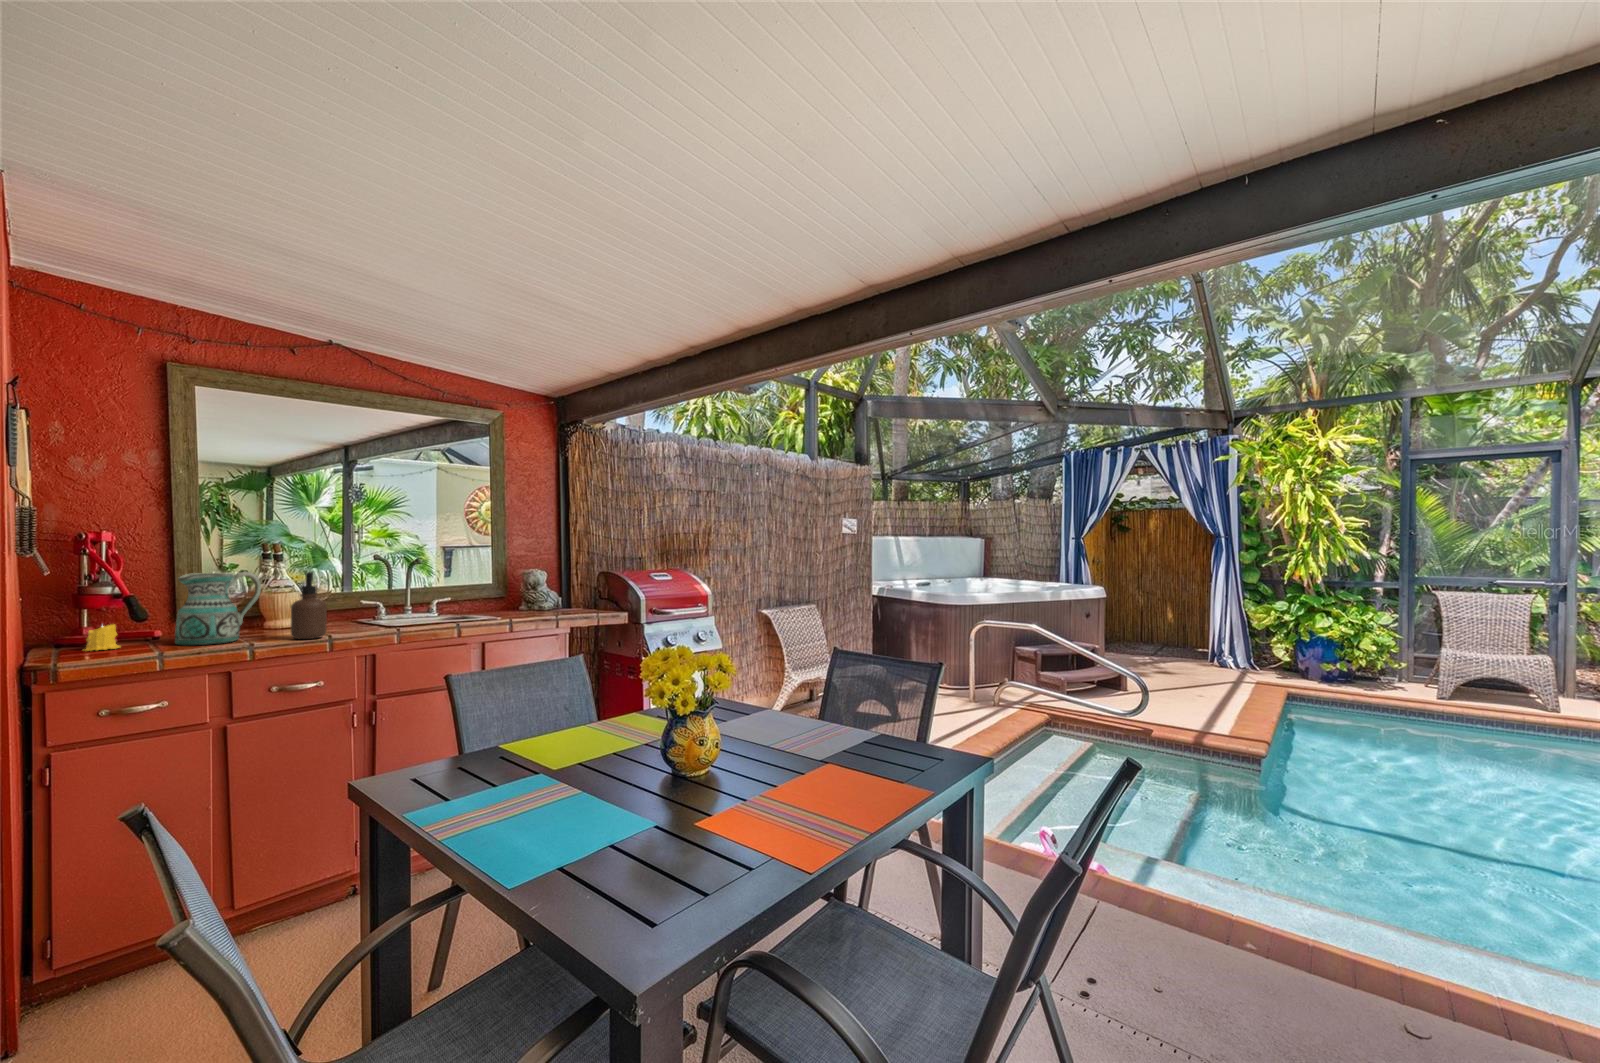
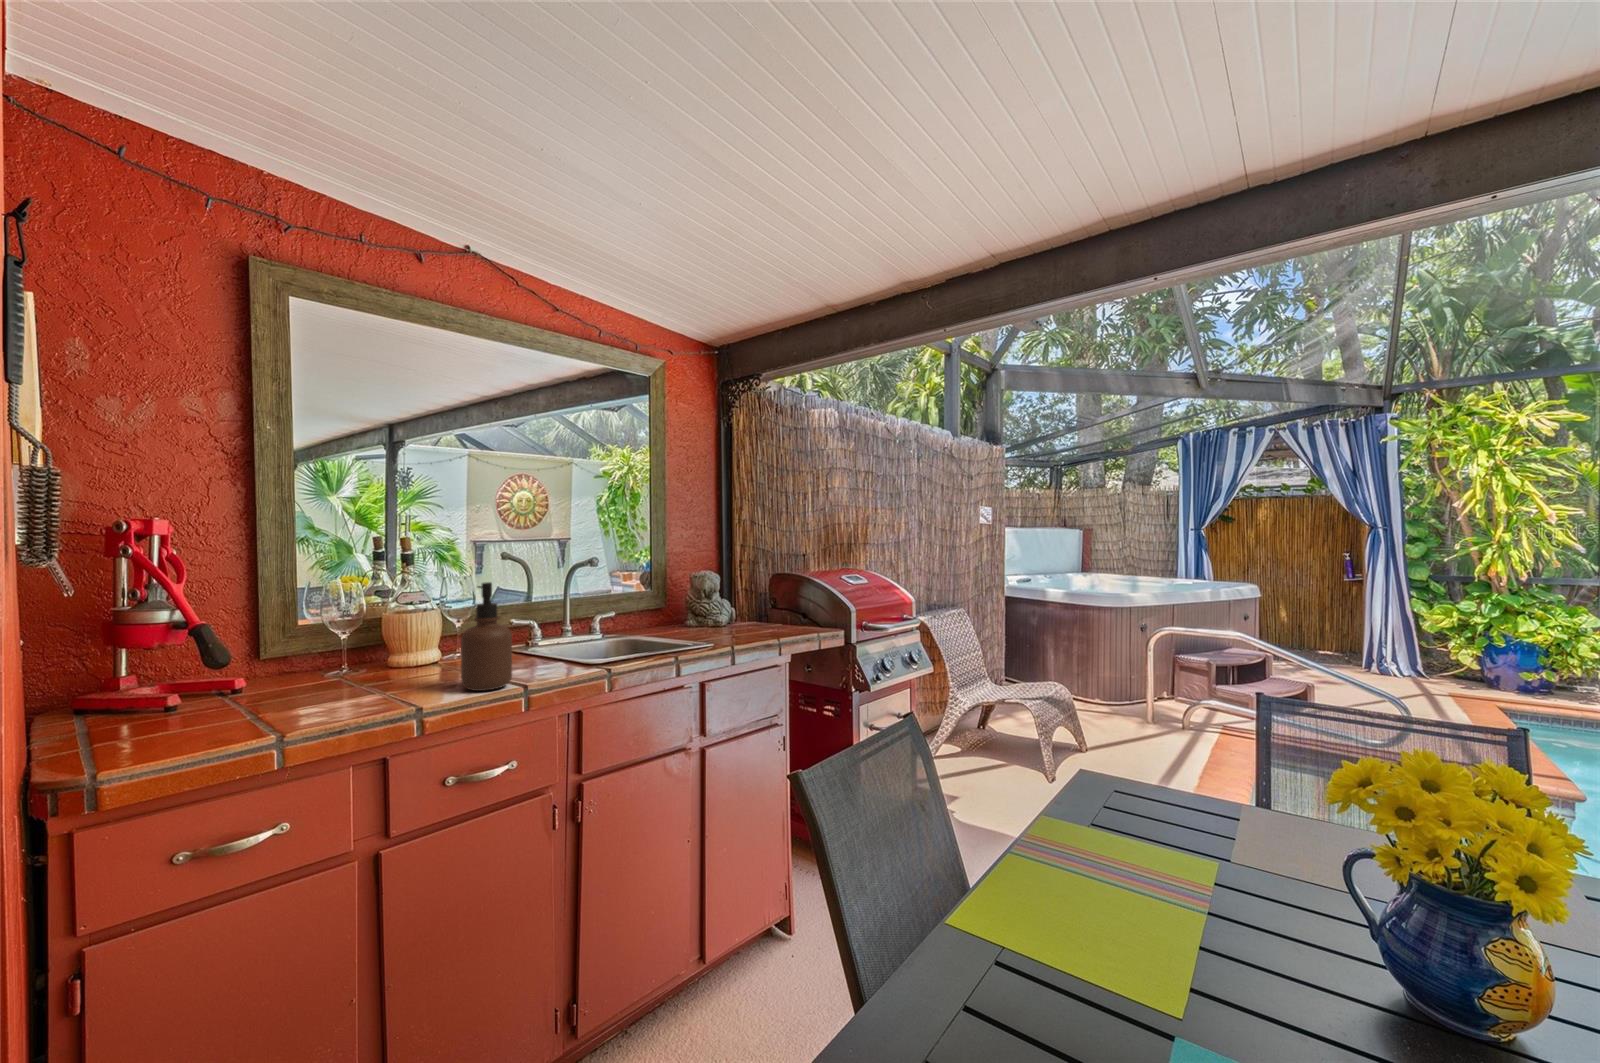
ceramic pitcher: present [175,571,261,645] -> none [285,582,412,711]
candle: present [85,625,120,651] -> none [130,680,198,732]

